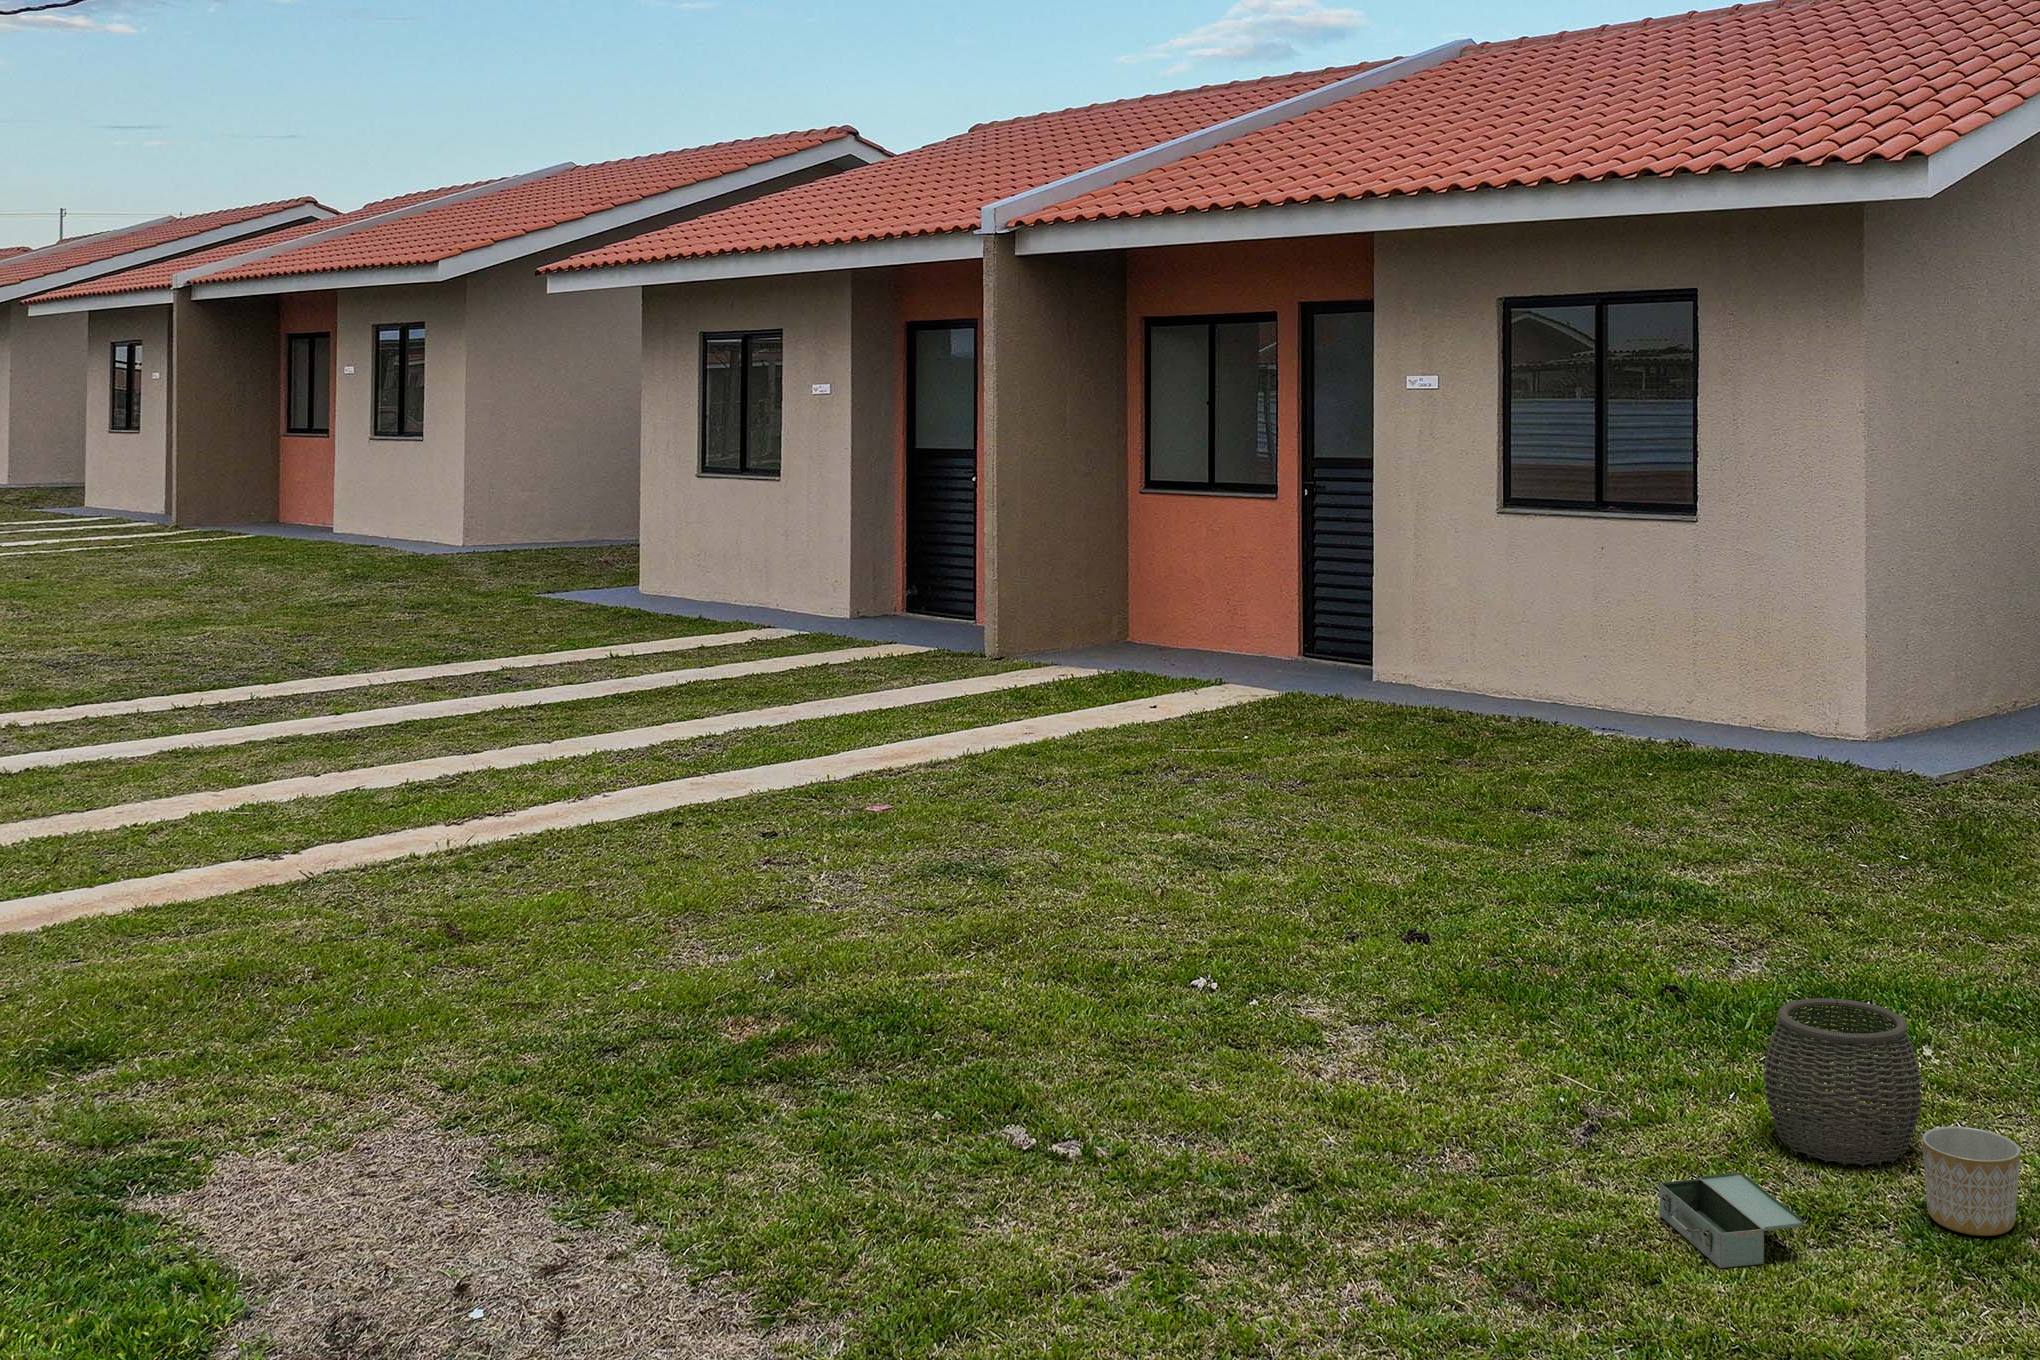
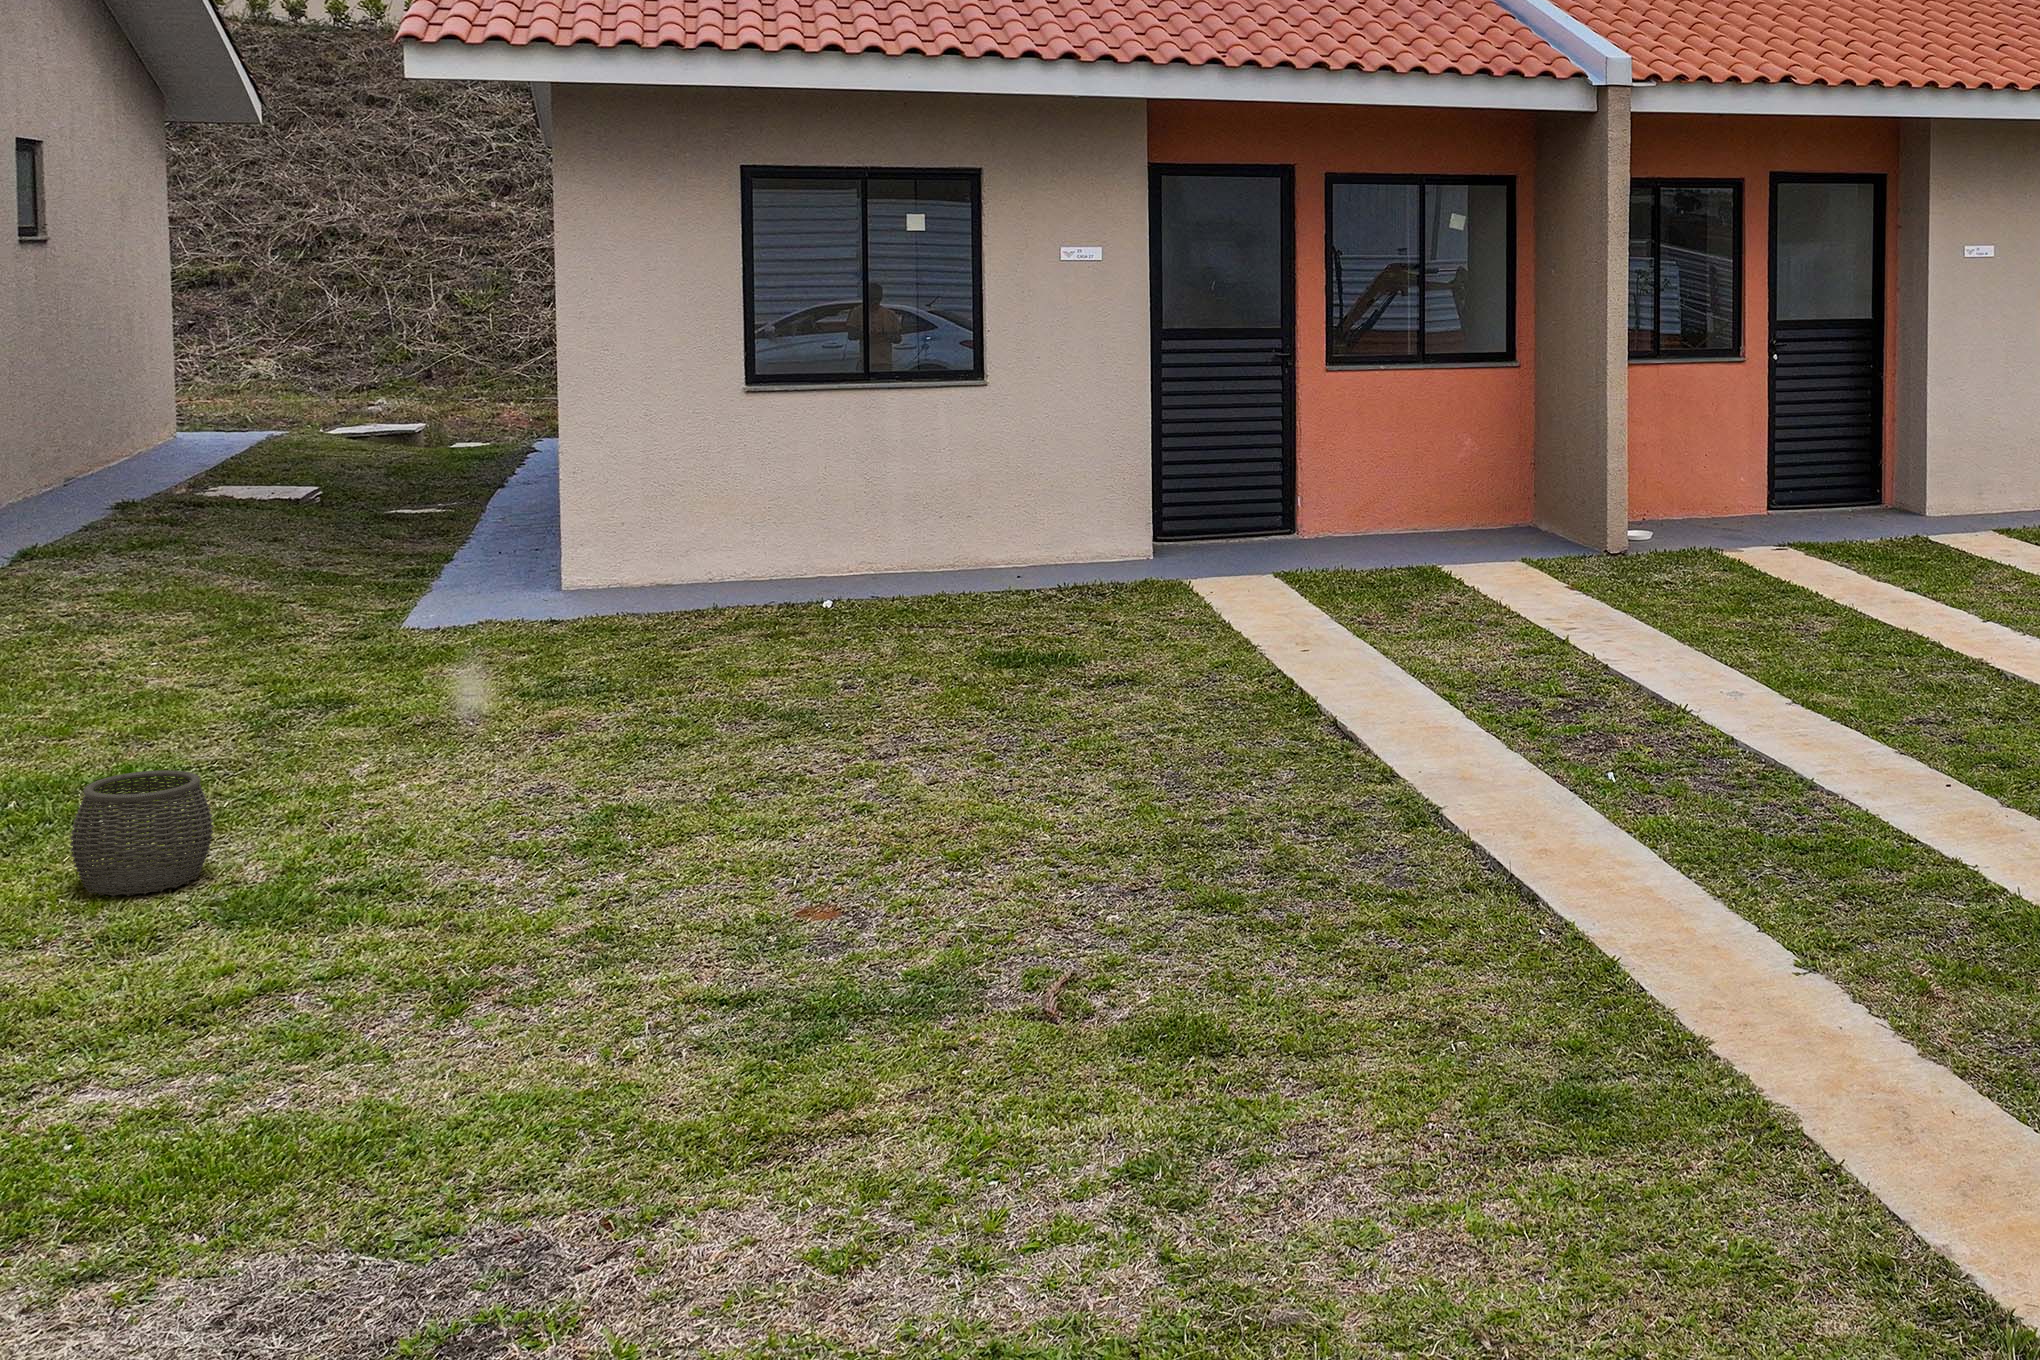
planter: present [1922,1127,2021,1236] -> none [250,826,327,899]
toolbox: present [1660,1173,1806,1268] -> none [56,910,201,970]

